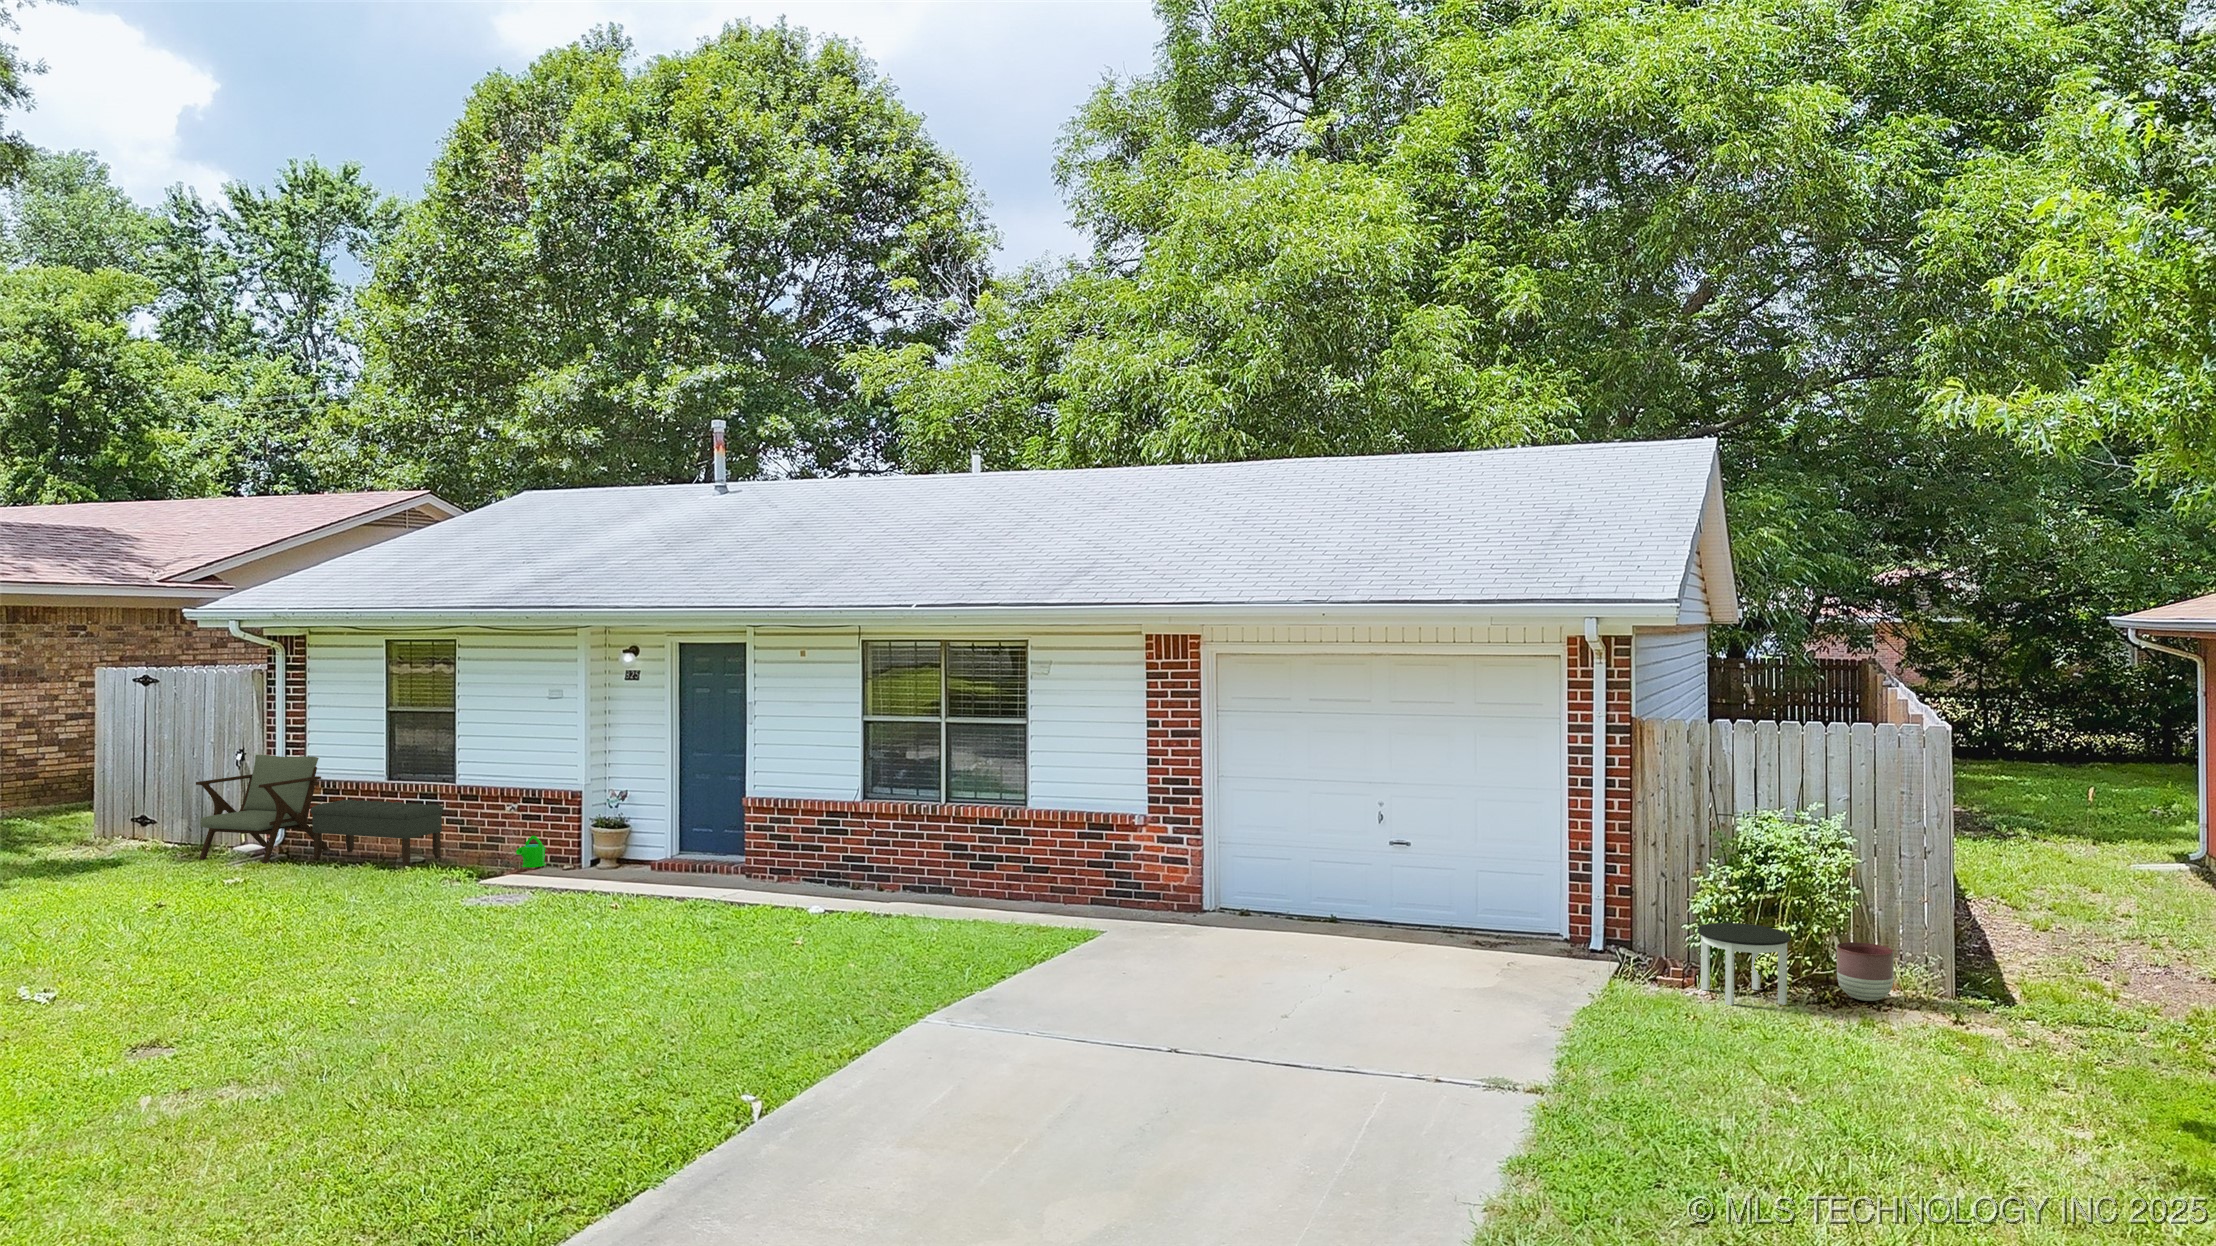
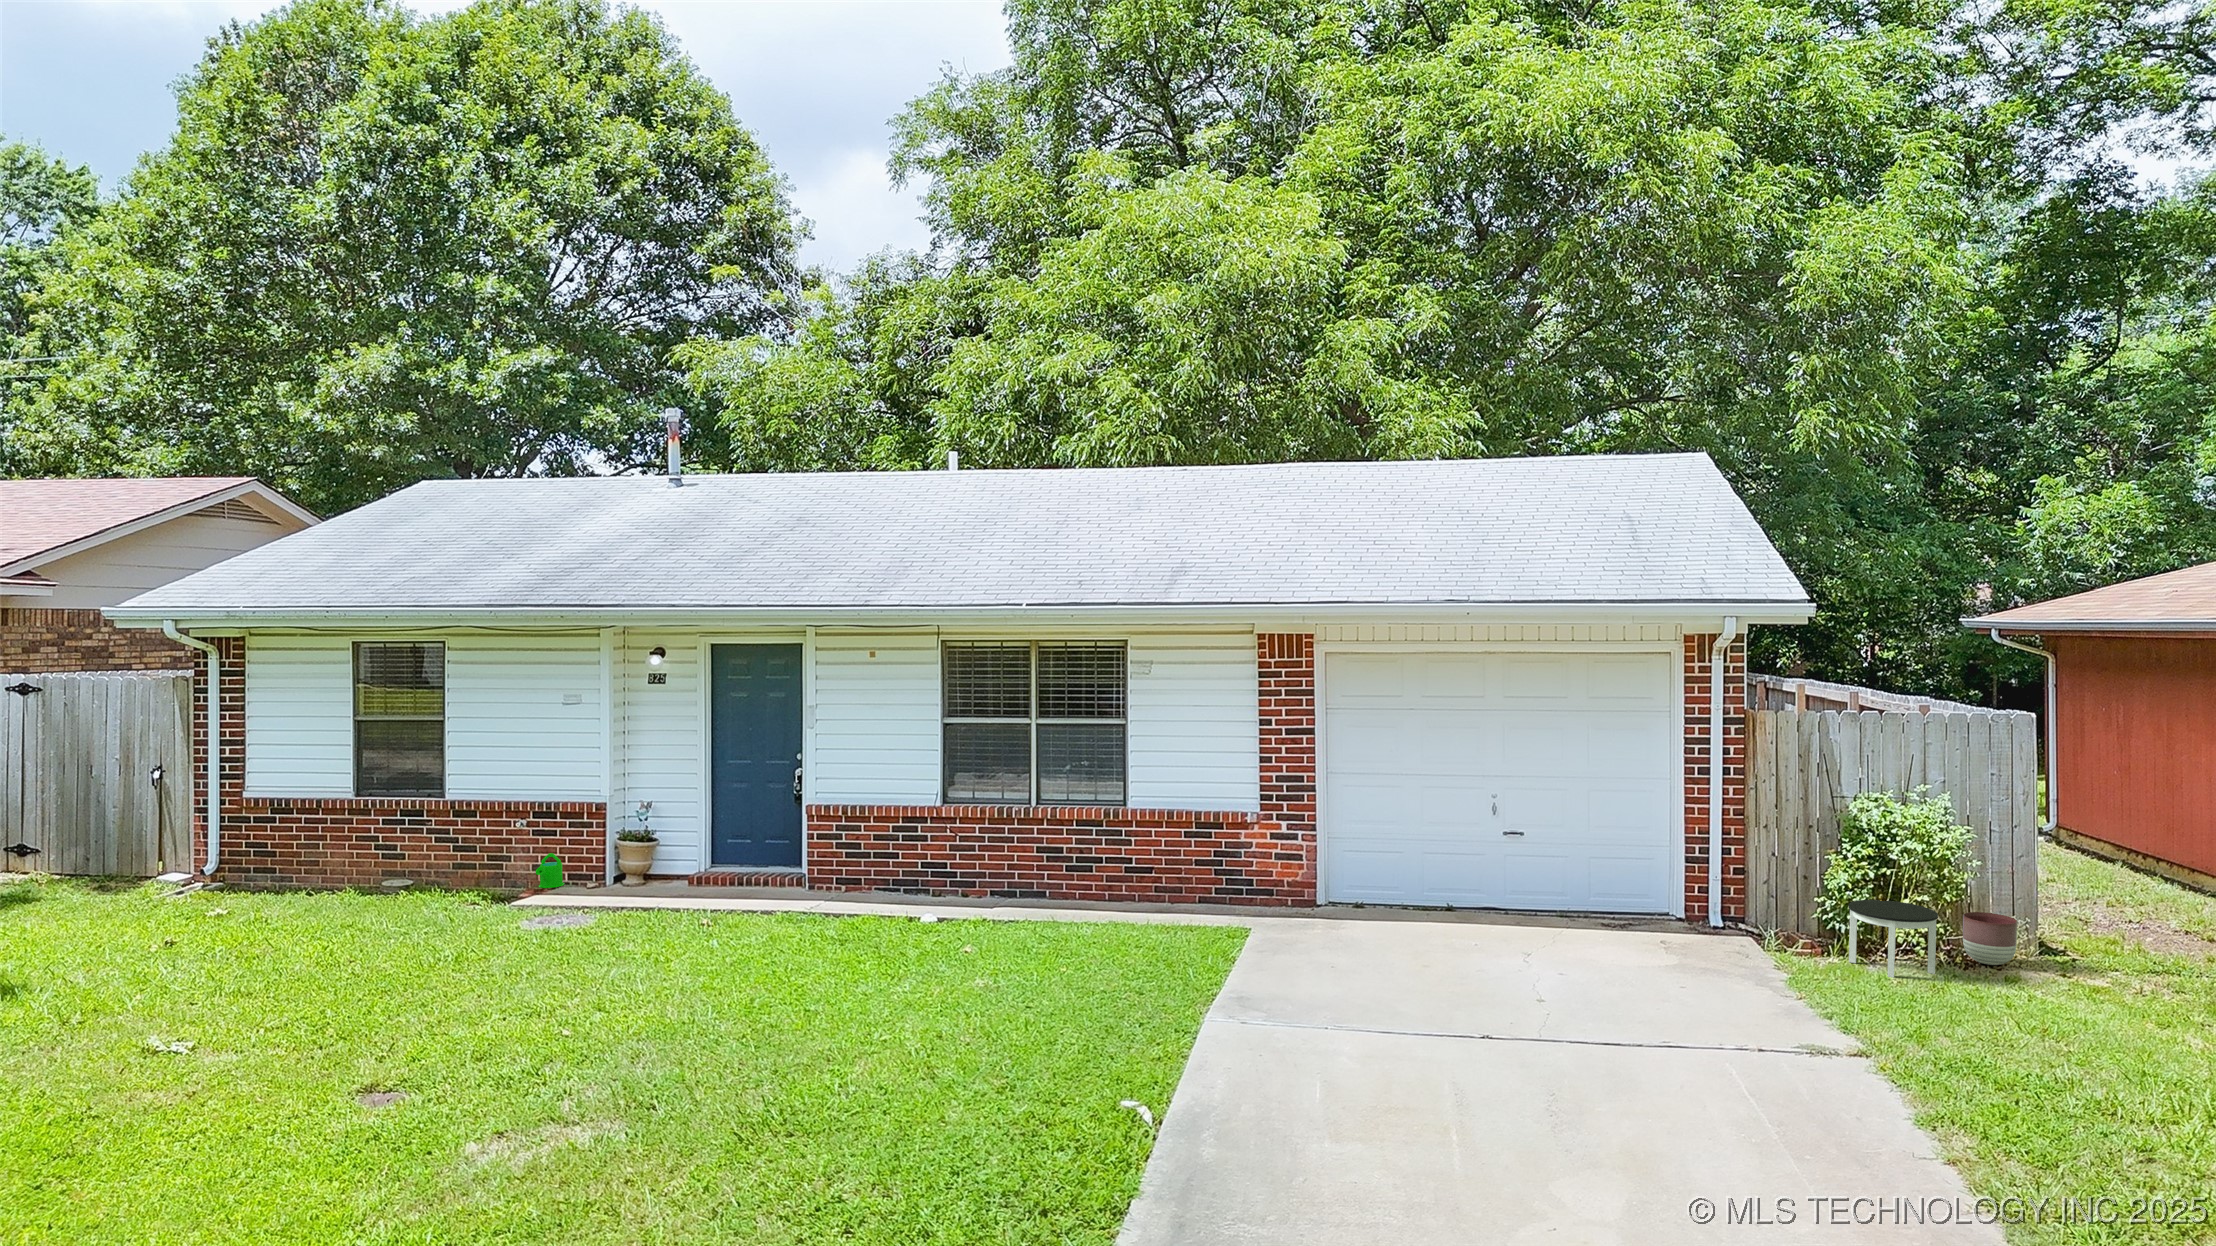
lounge chair: present [196,755,330,863] -> none [125,773,285,898]
bench: present [310,800,443,865] -> none [272,821,433,893]

